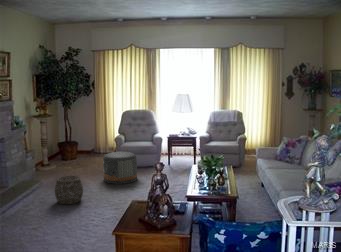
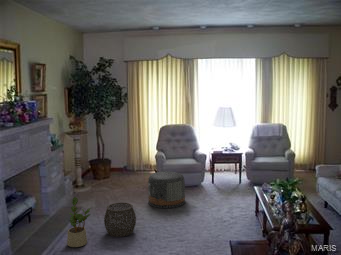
potted plant: none [20,168,42,211] -> present [67,197,91,247]

